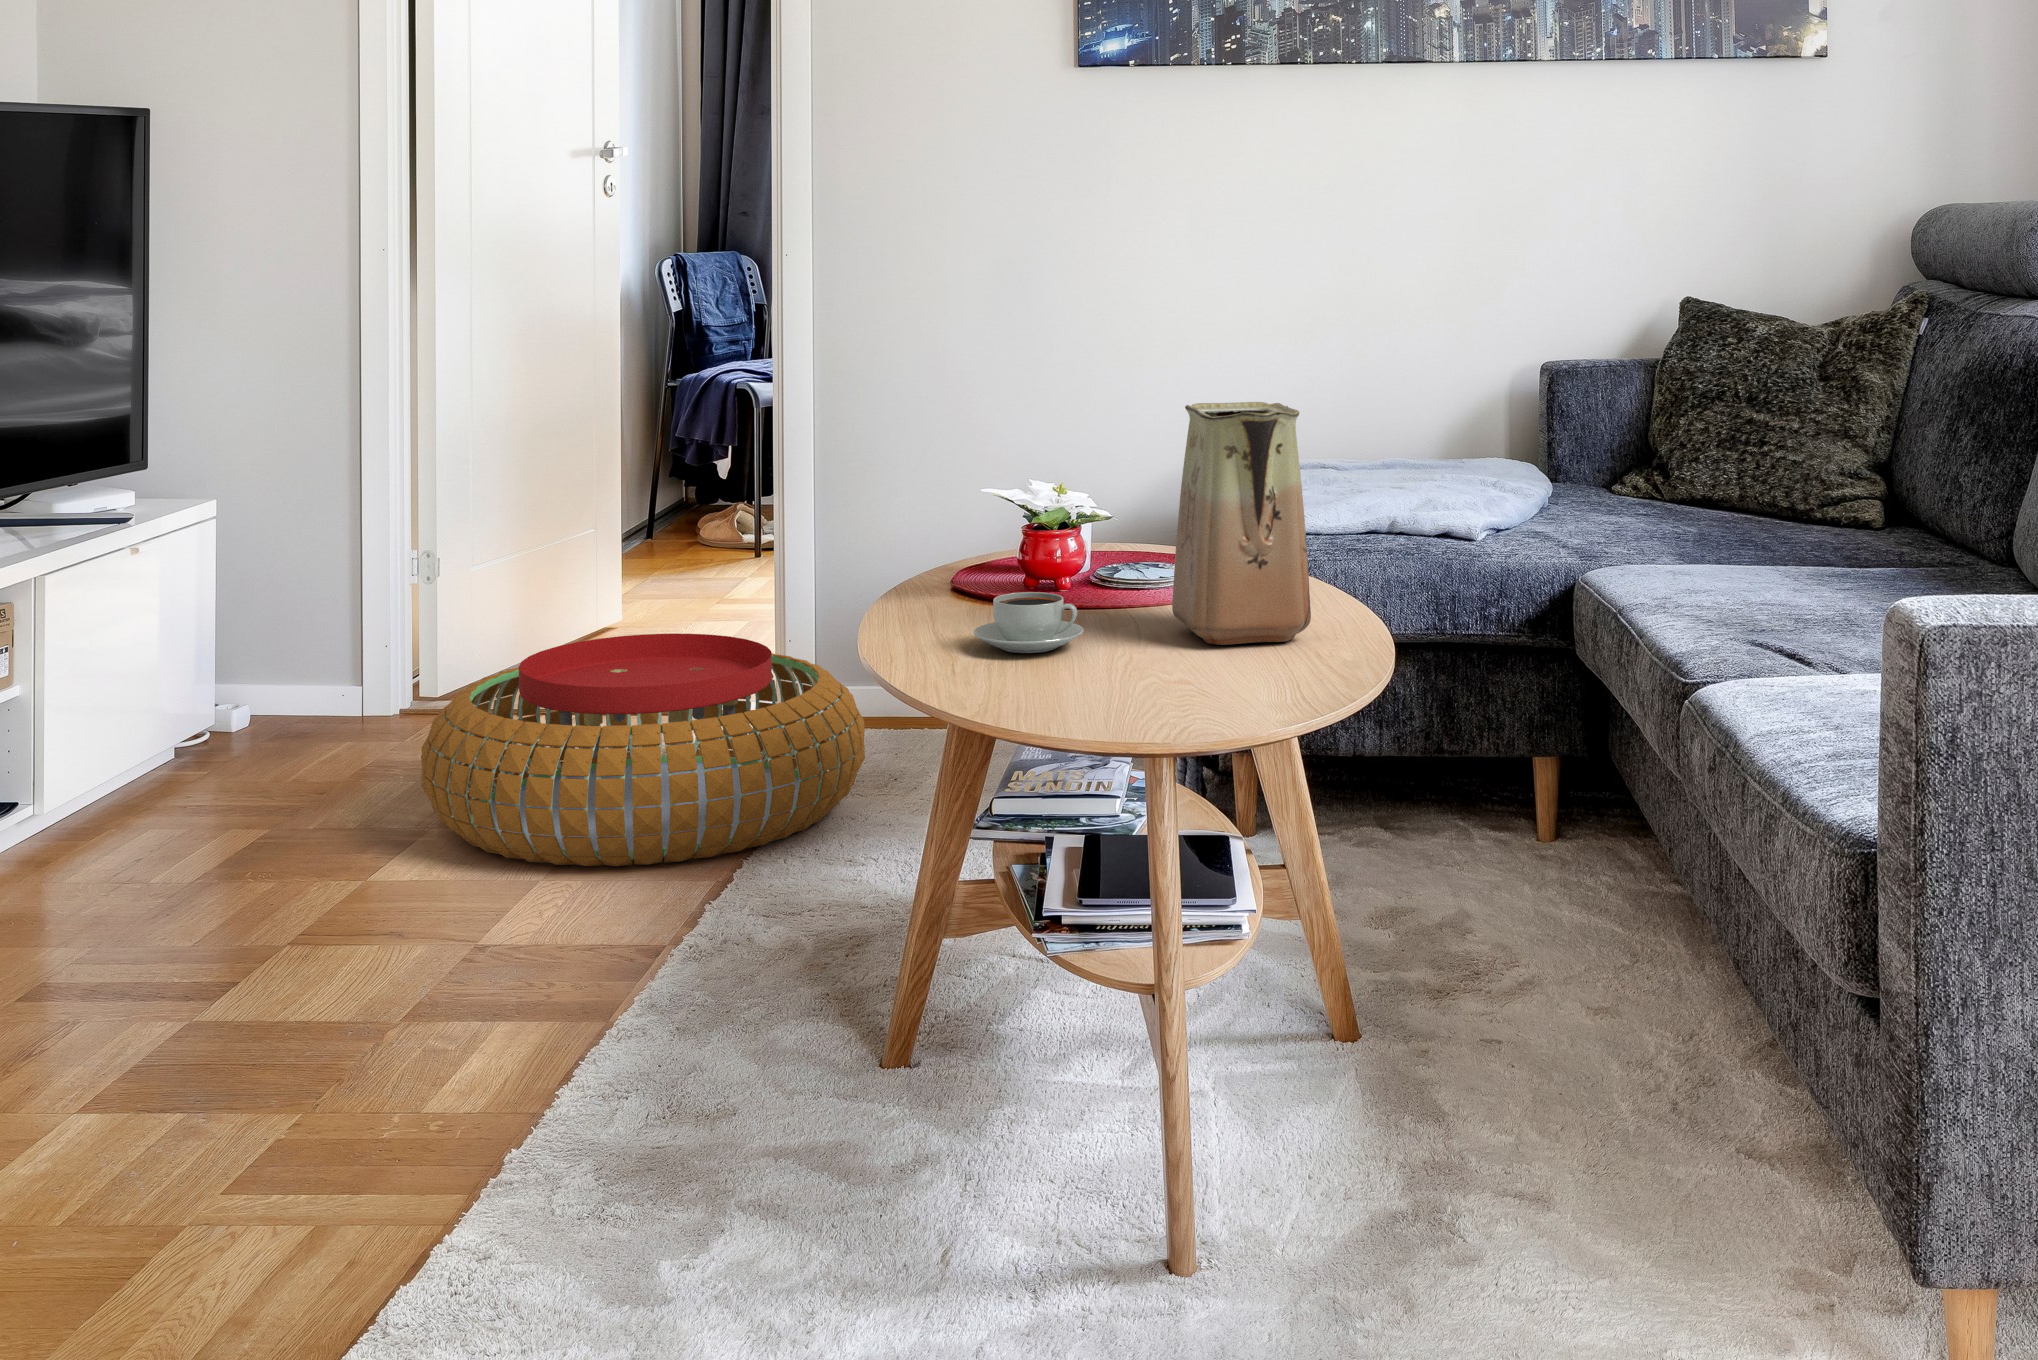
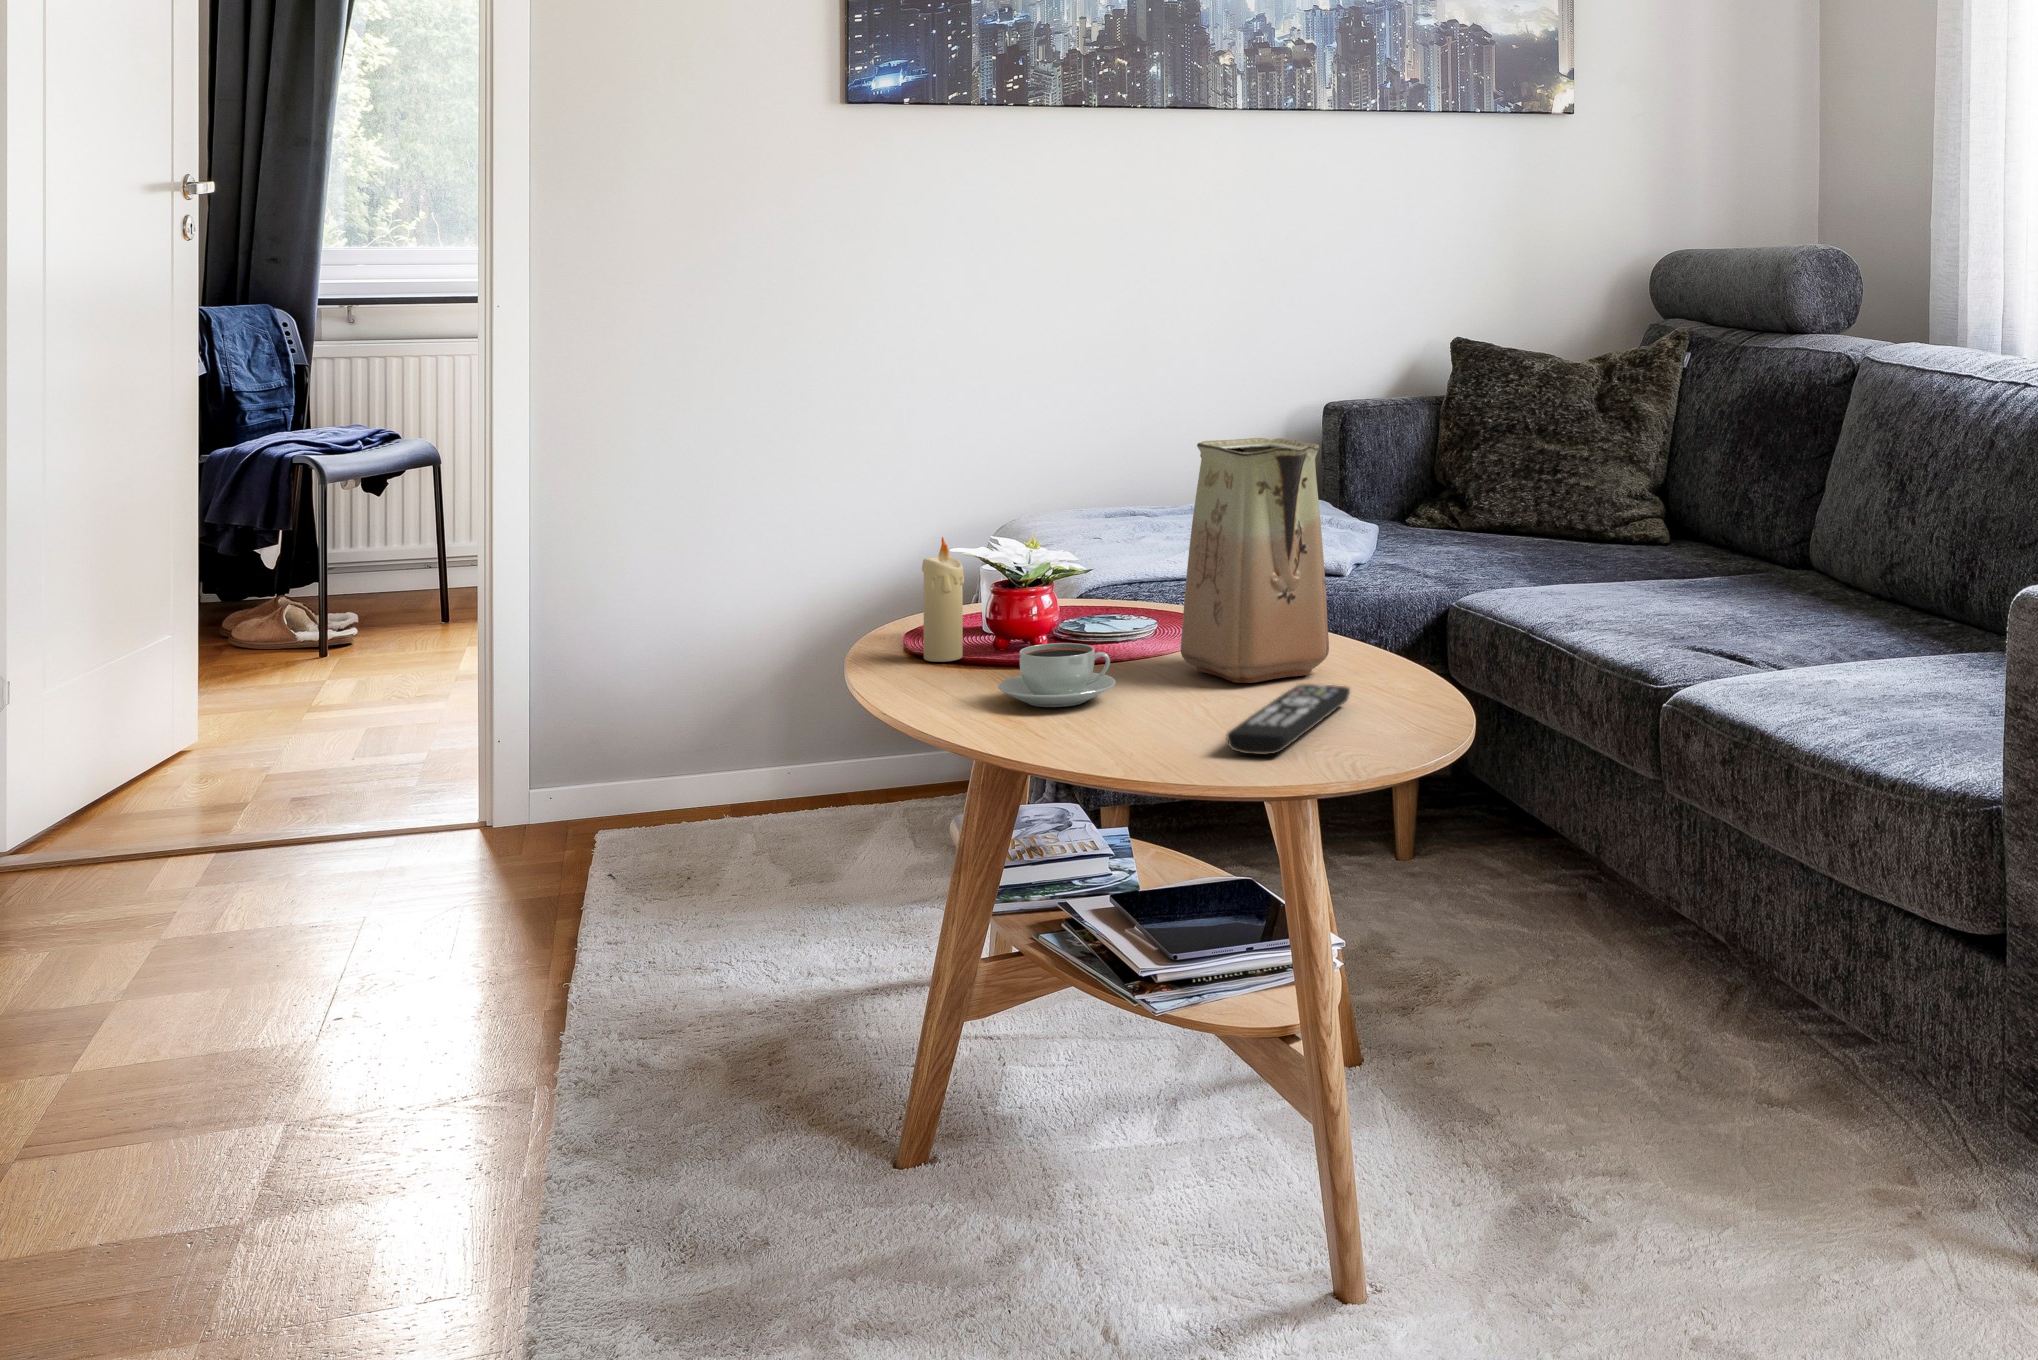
candle: none [962,485,999,603] -> present [922,537,964,662]
pouf: present [421,634,865,866] -> none [116,732,678,1014]
remote control: none [1112,650,1289,715] -> present [1227,684,1350,755]

